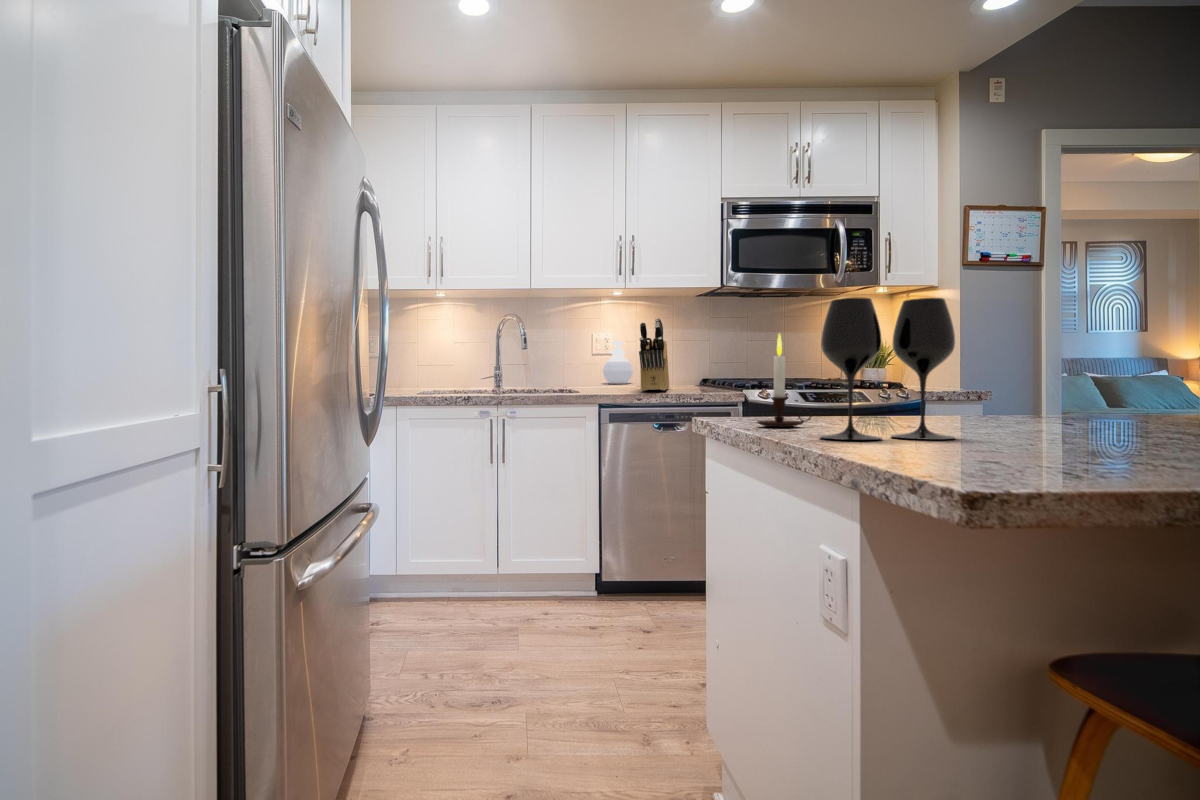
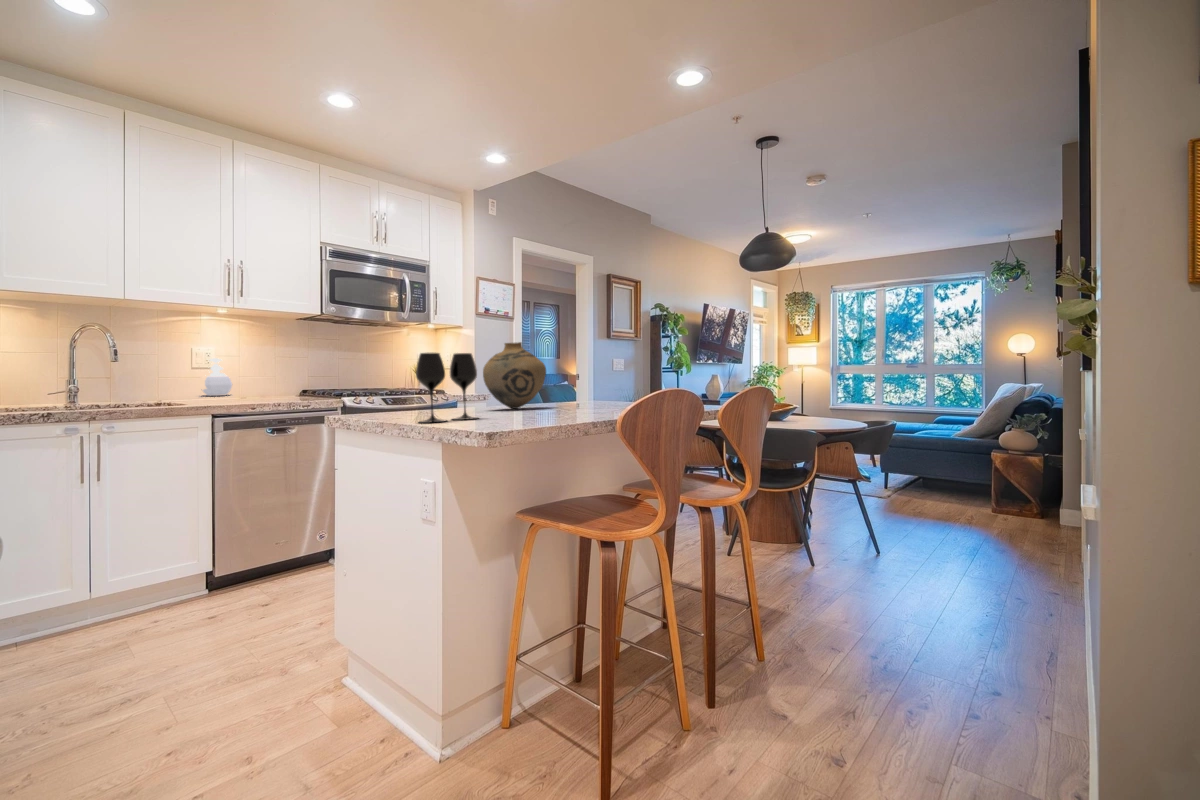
vase: none [968,287,1123,423] -> present [483,342,546,409]
knife block: present [639,318,669,391] -> none [247,343,274,401]
candle: present [757,334,812,427] -> none [374,365,406,420]

